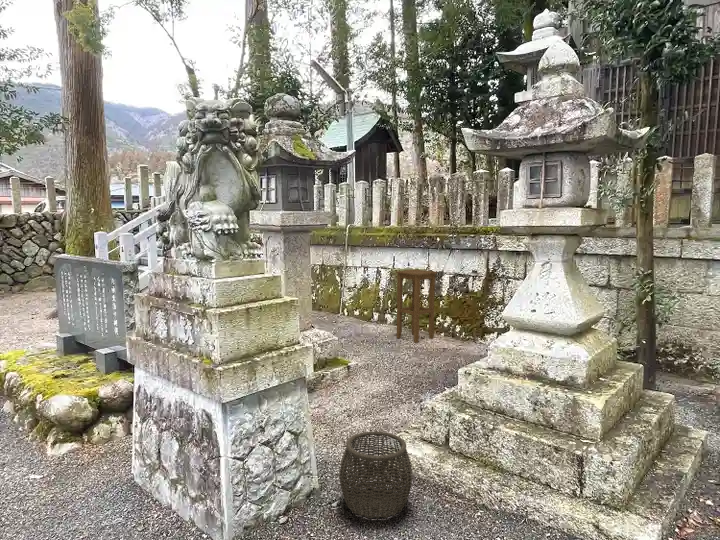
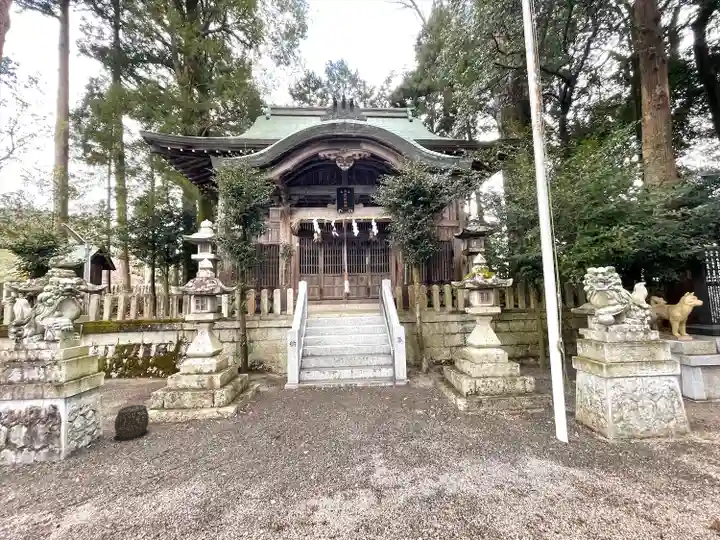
stool: present [396,270,437,343] -> none [122,343,149,383]

